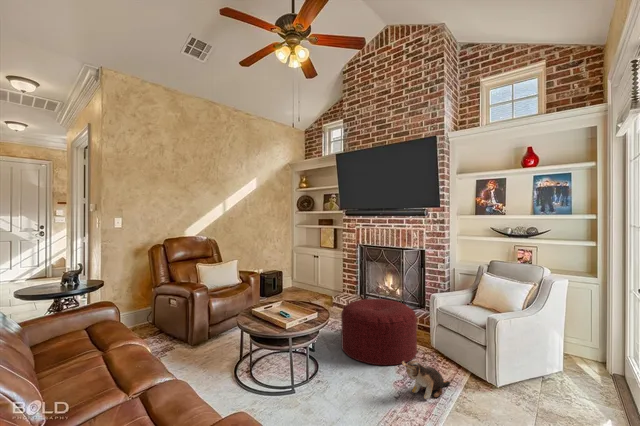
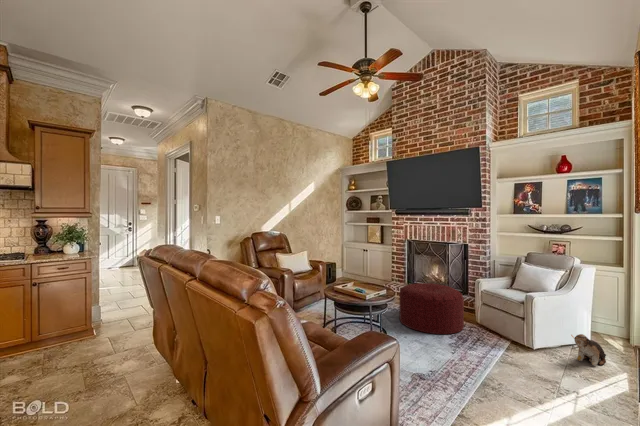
plush toy: present [402,361,450,399] -> present [571,334,606,365]

